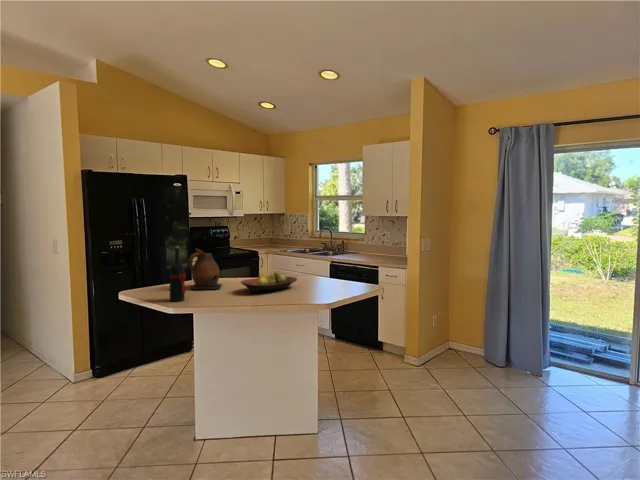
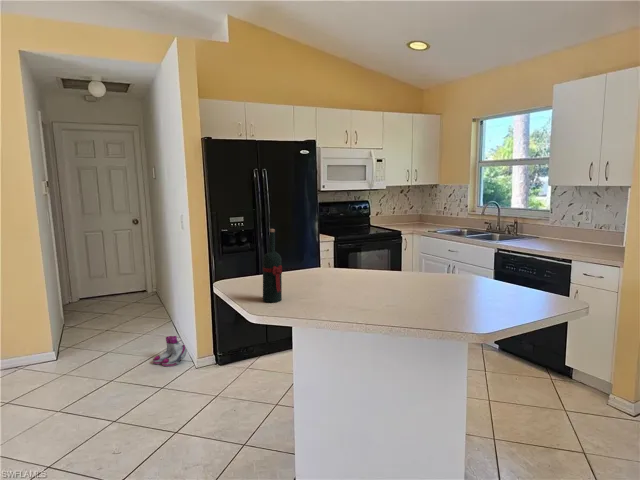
ceramic pitcher: present [189,249,222,289] -> none [295,232,339,287]
fruit bowl: present [241,272,297,293] -> none [357,268,440,297]
boots: none [22,357,61,388] -> present [153,336,187,366]

